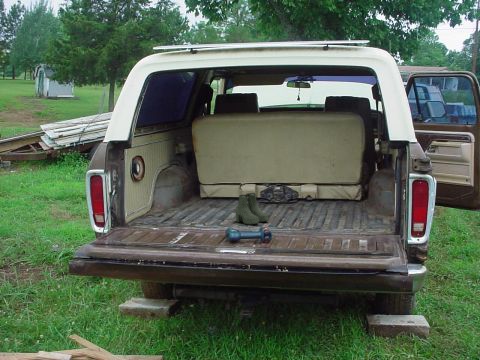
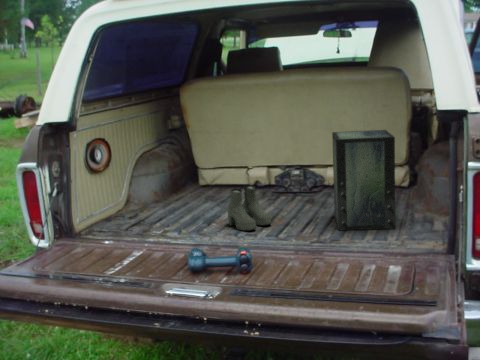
storage box: none [312,155,358,224] -> present [332,130,395,230]

